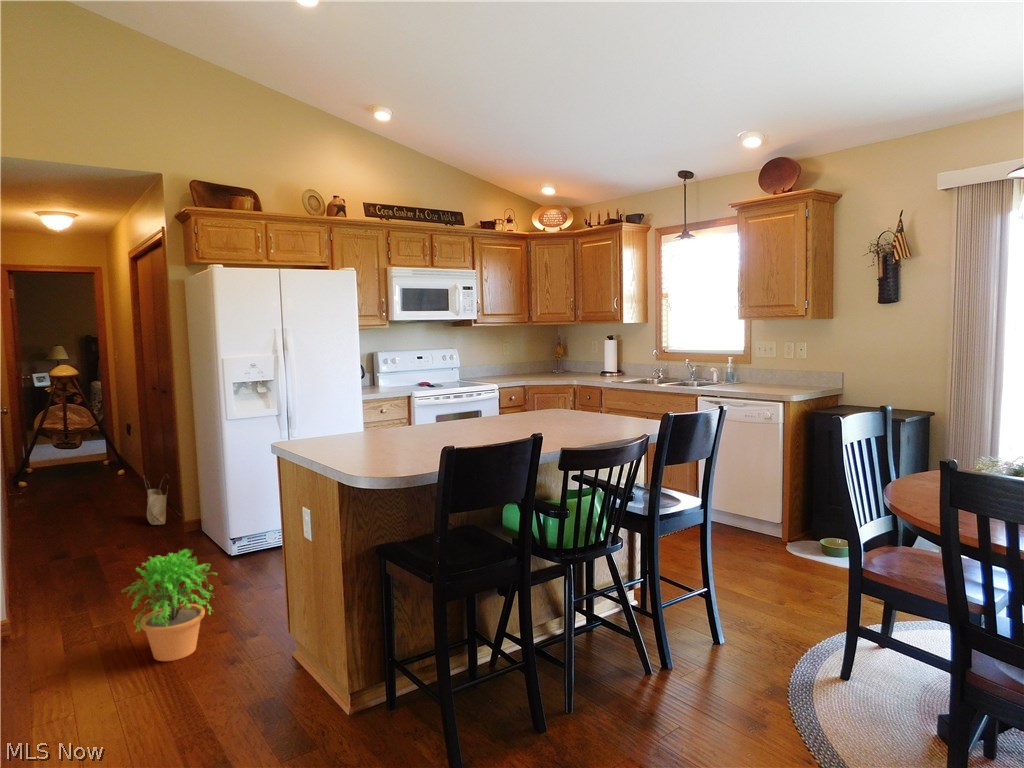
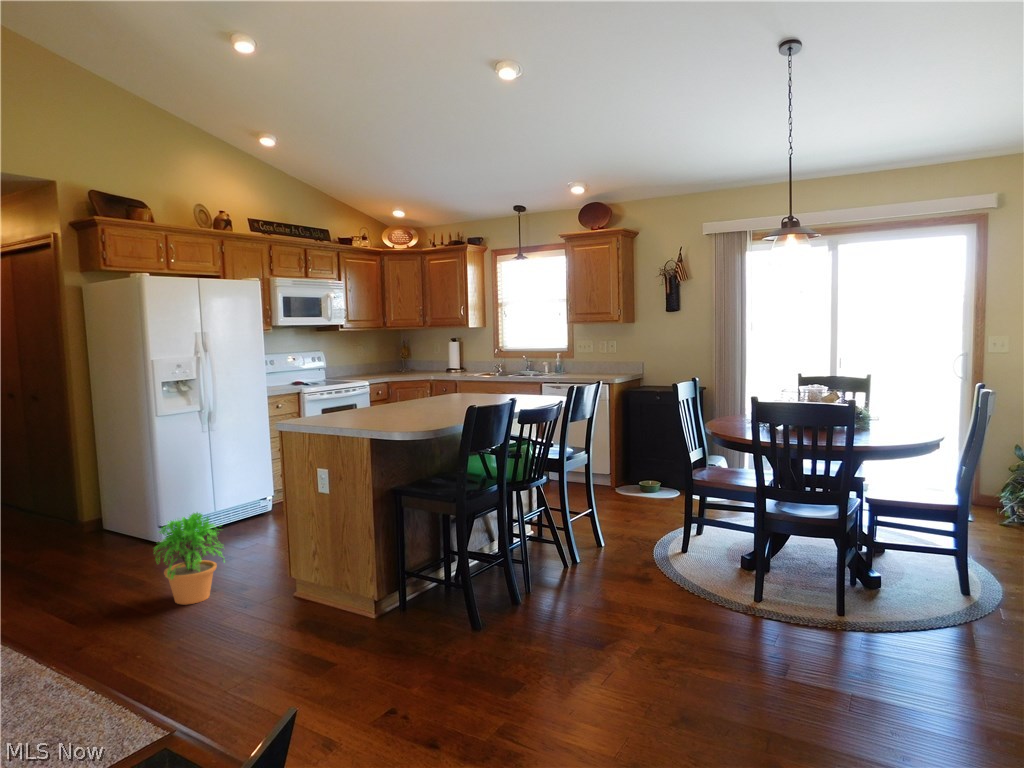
woven basket: present [147,479,167,525] -> none [20,481,49,532]

